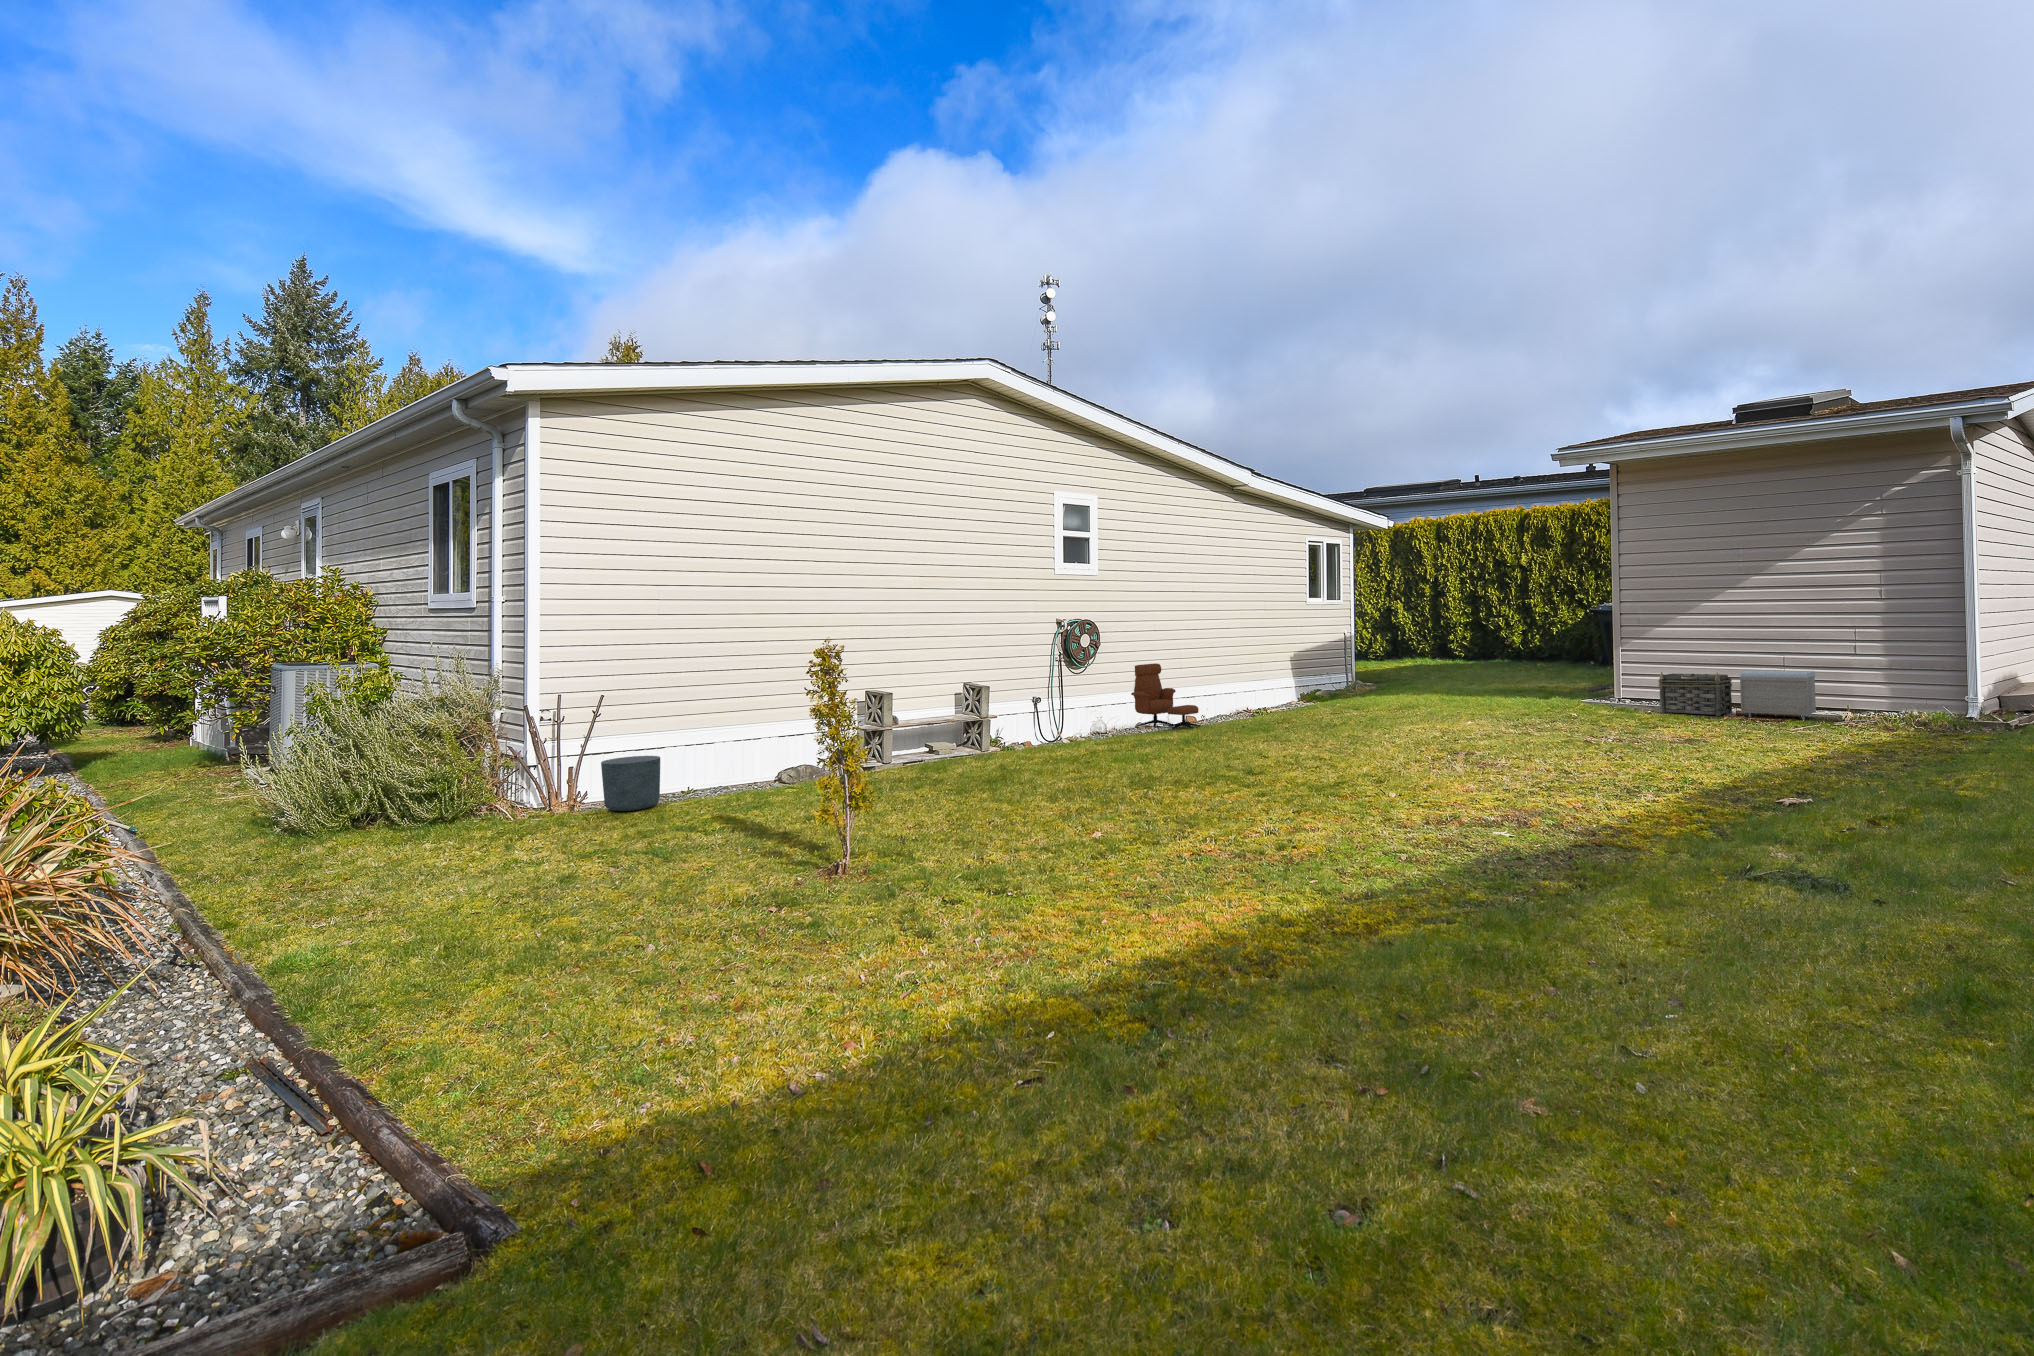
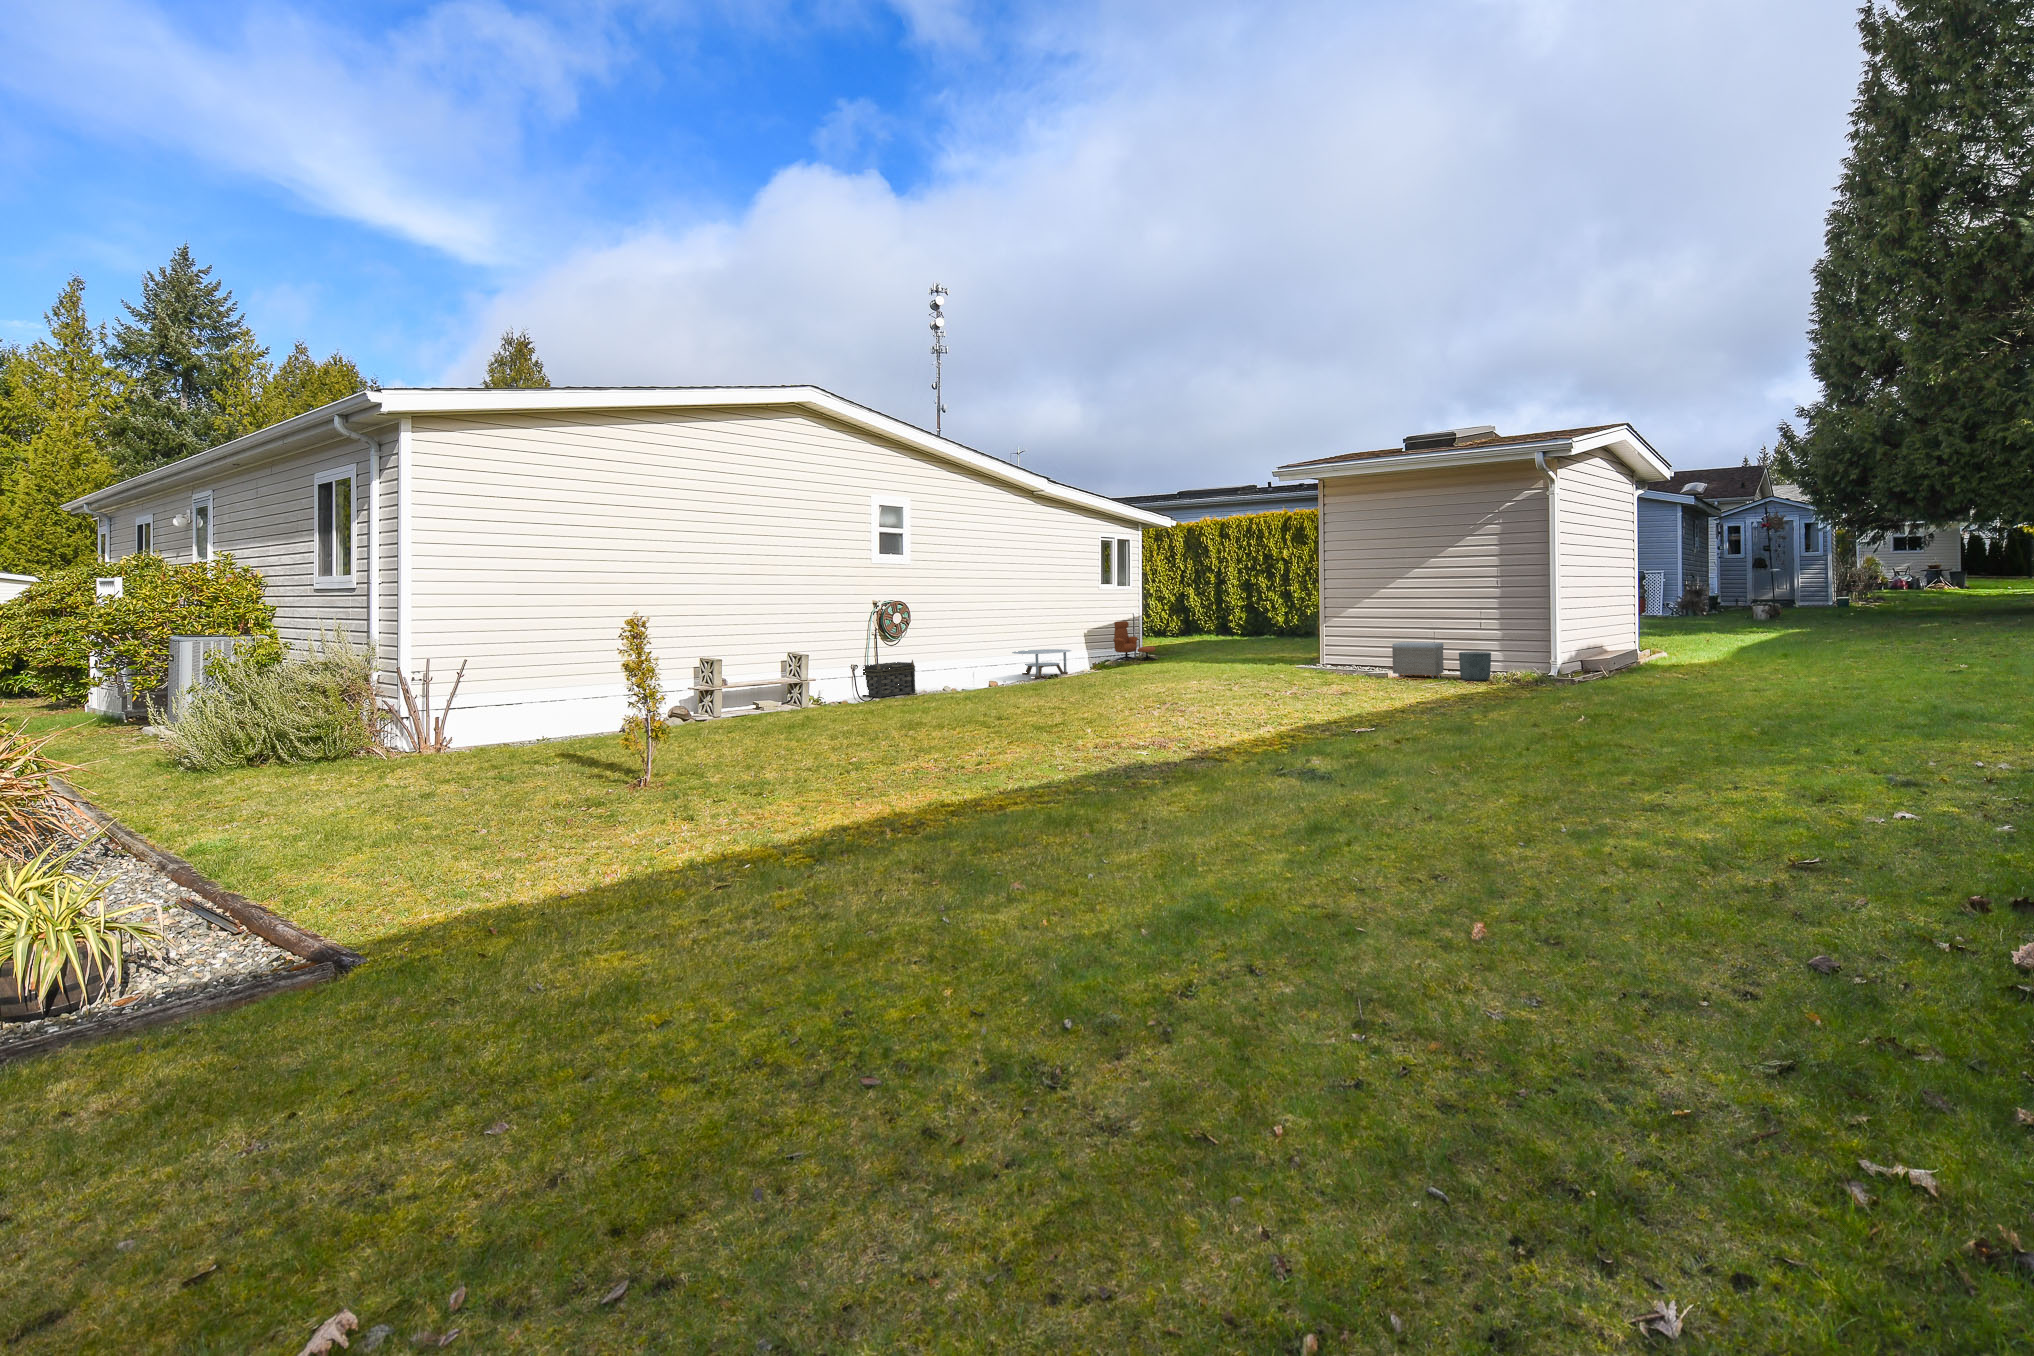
lounge chair: present [1131,663,1200,729] -> present [1113,621,1156,661]
basket: present [1658,672,1732,716] -> present [862,660,915,698]
round table: none [1217,679,1291,715] -> present [1012,649,1071,678]
planter: present [601,756,660,811] -> present [1459,651,1491,681]

